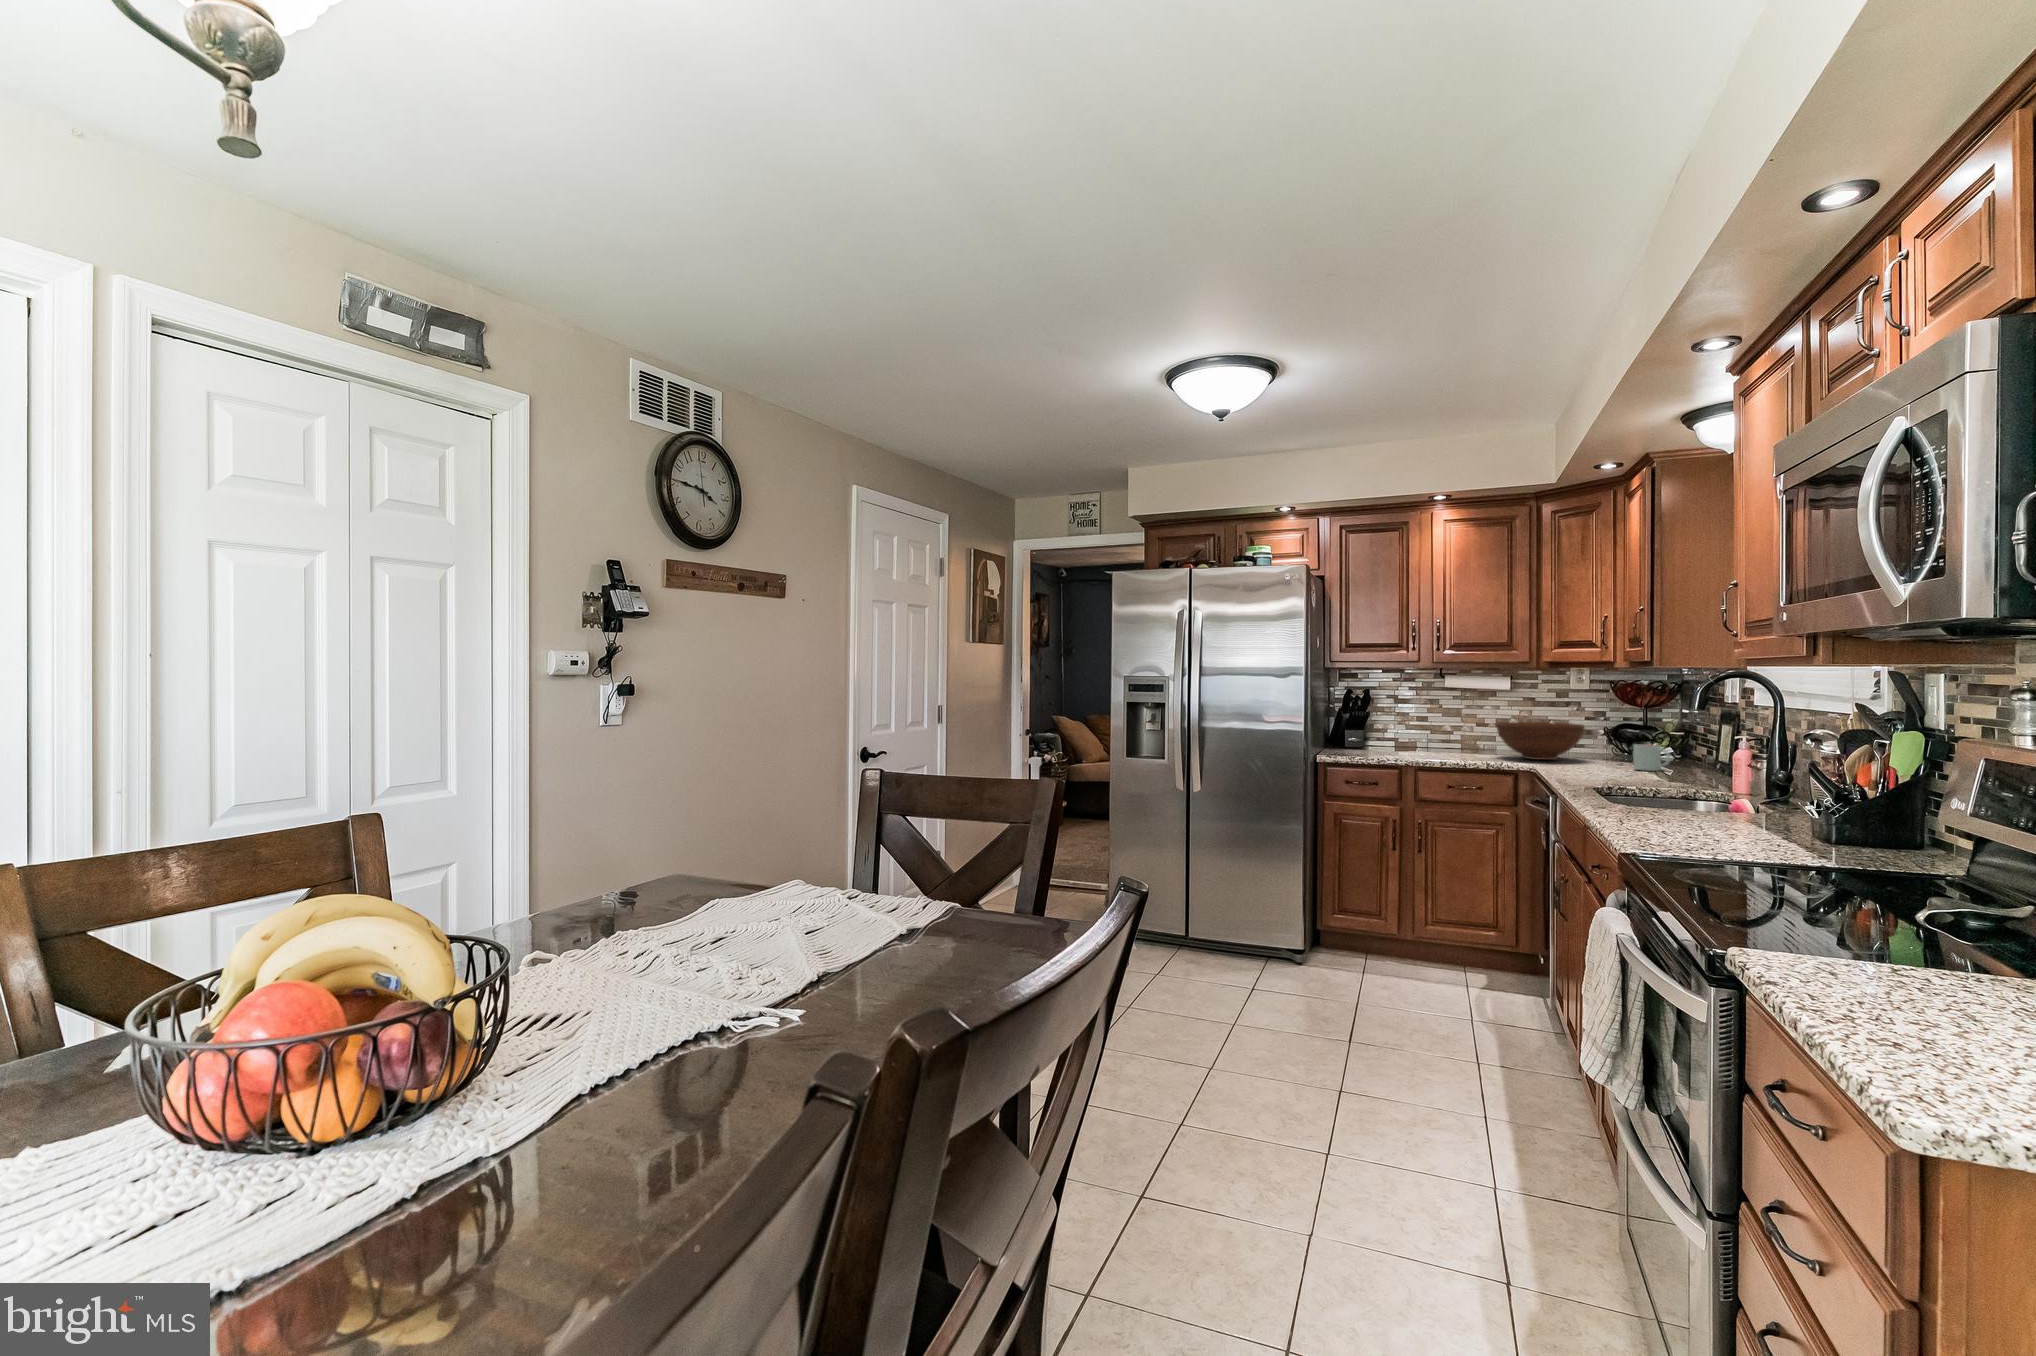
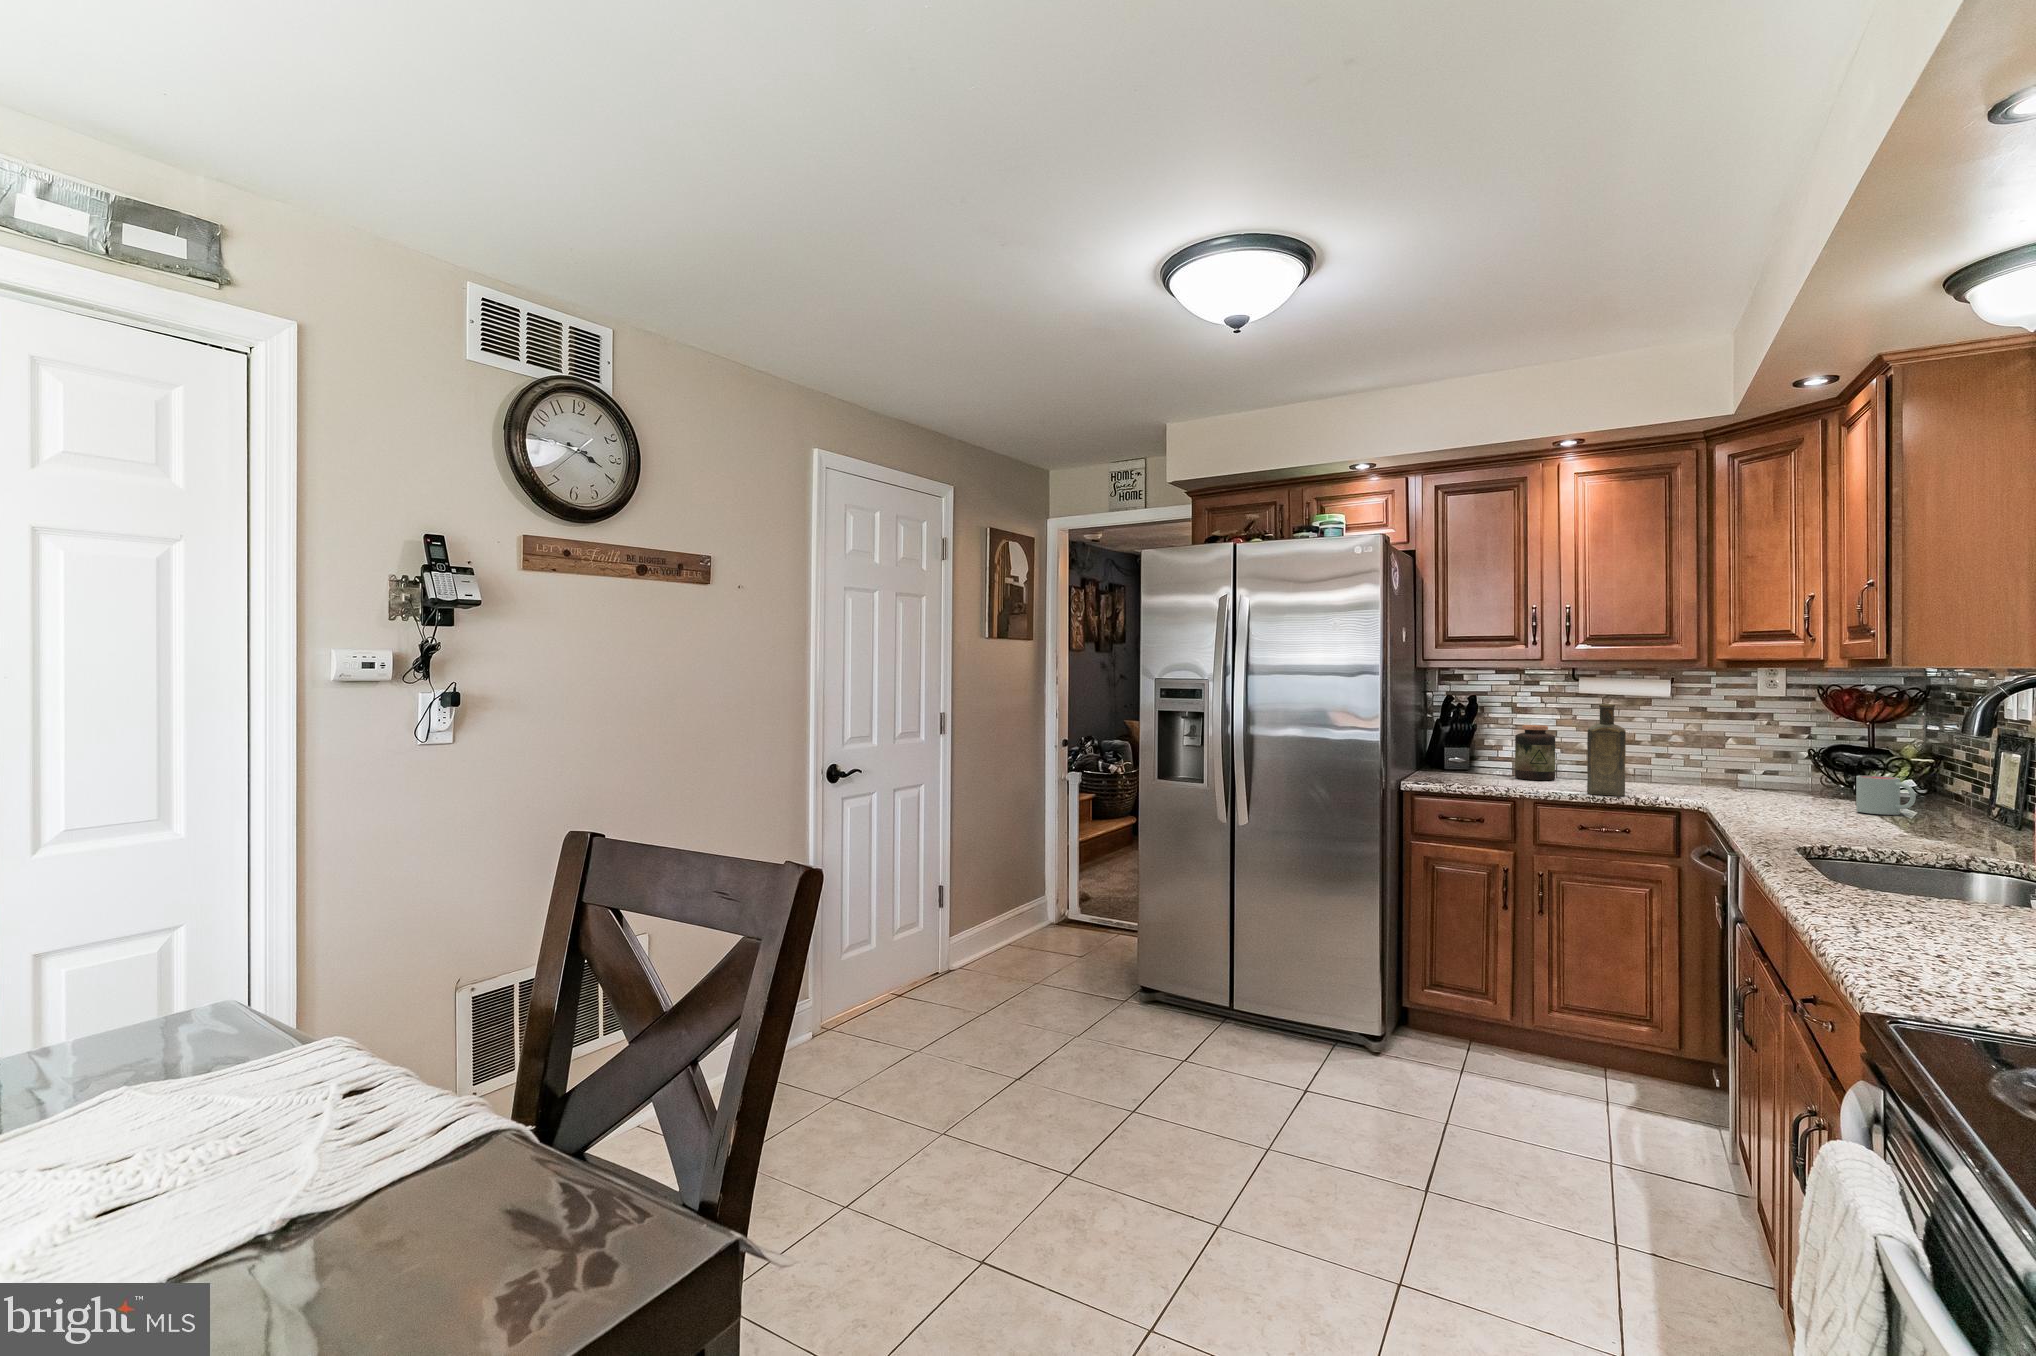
bottle: none [1449,695,1480,763] -> present [1587,704,1626,796]
jar: none [1399,712,1428,754] -> present [1515,725,1555,780]
fruit bowl: present [1496,722,1585,760] -> none [1650,740,1780,793]

